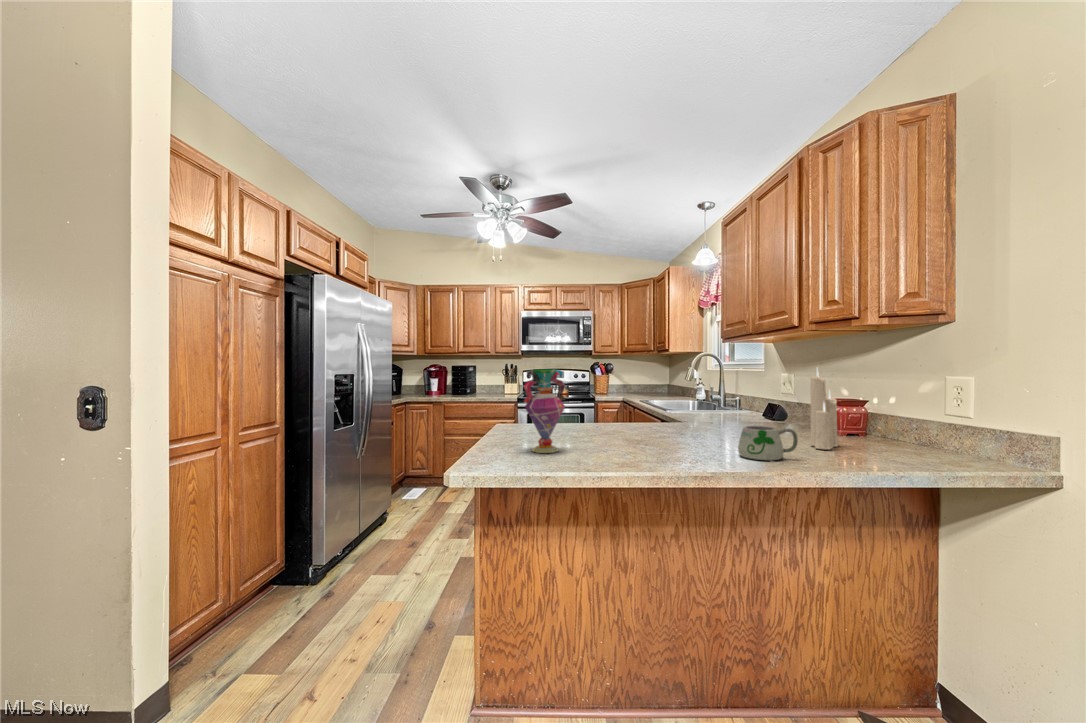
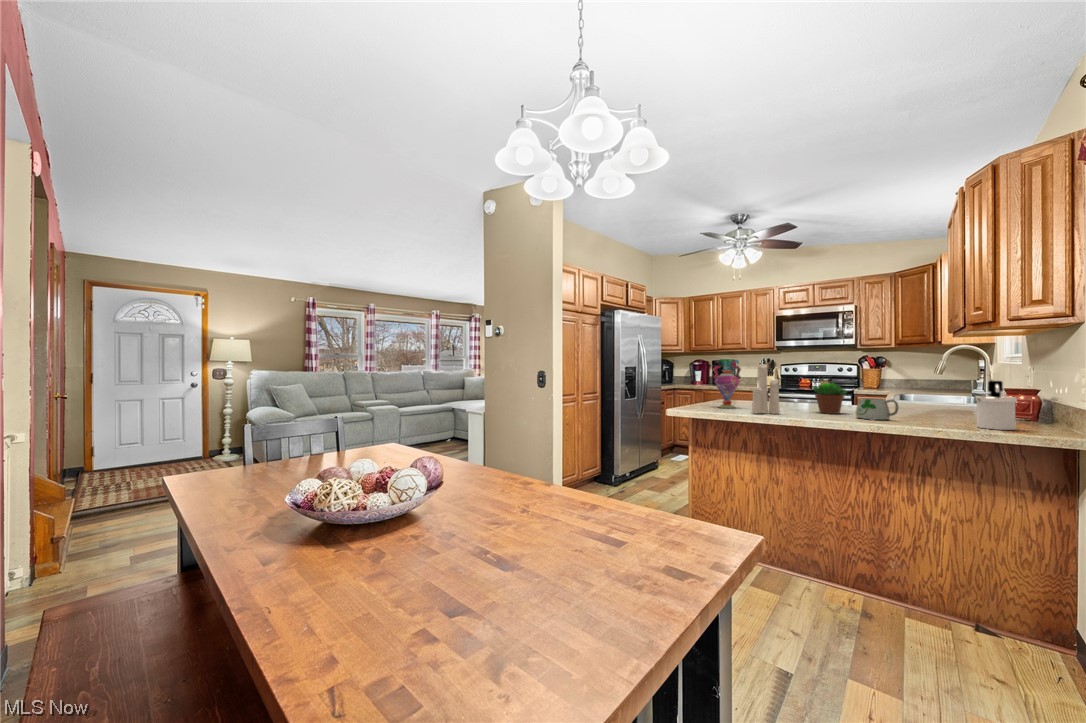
candle: present [810,369,838,449] -> present [751,364,780,414]
soap dispenser: none [881,399,942,466] -> present [975,381,1017,430]
succulent plant: none [660,402,707,450] -> present [813,383,847,414]

